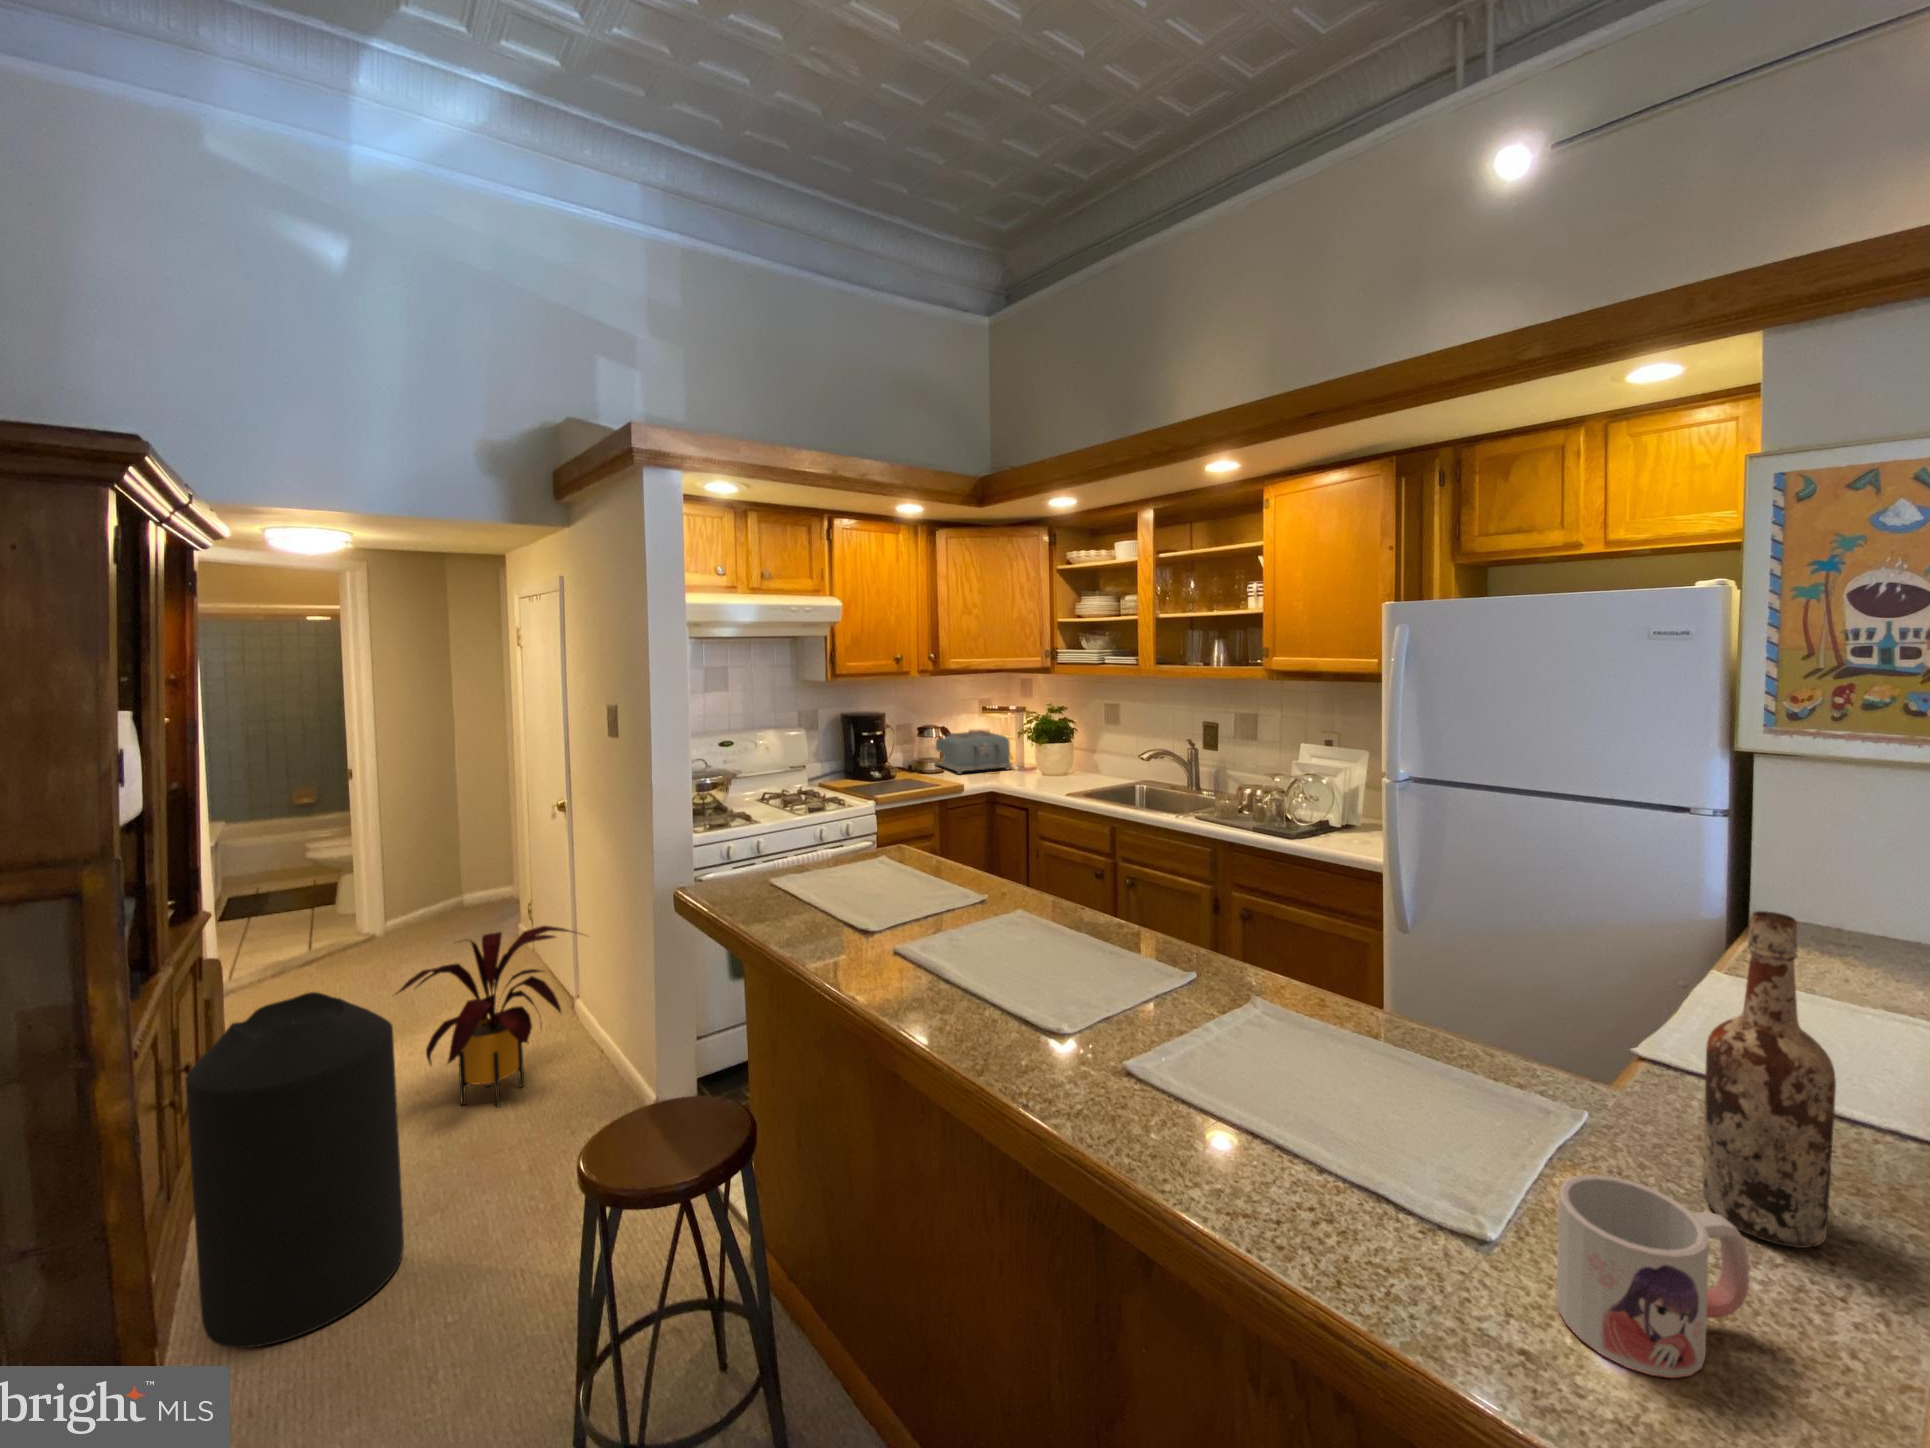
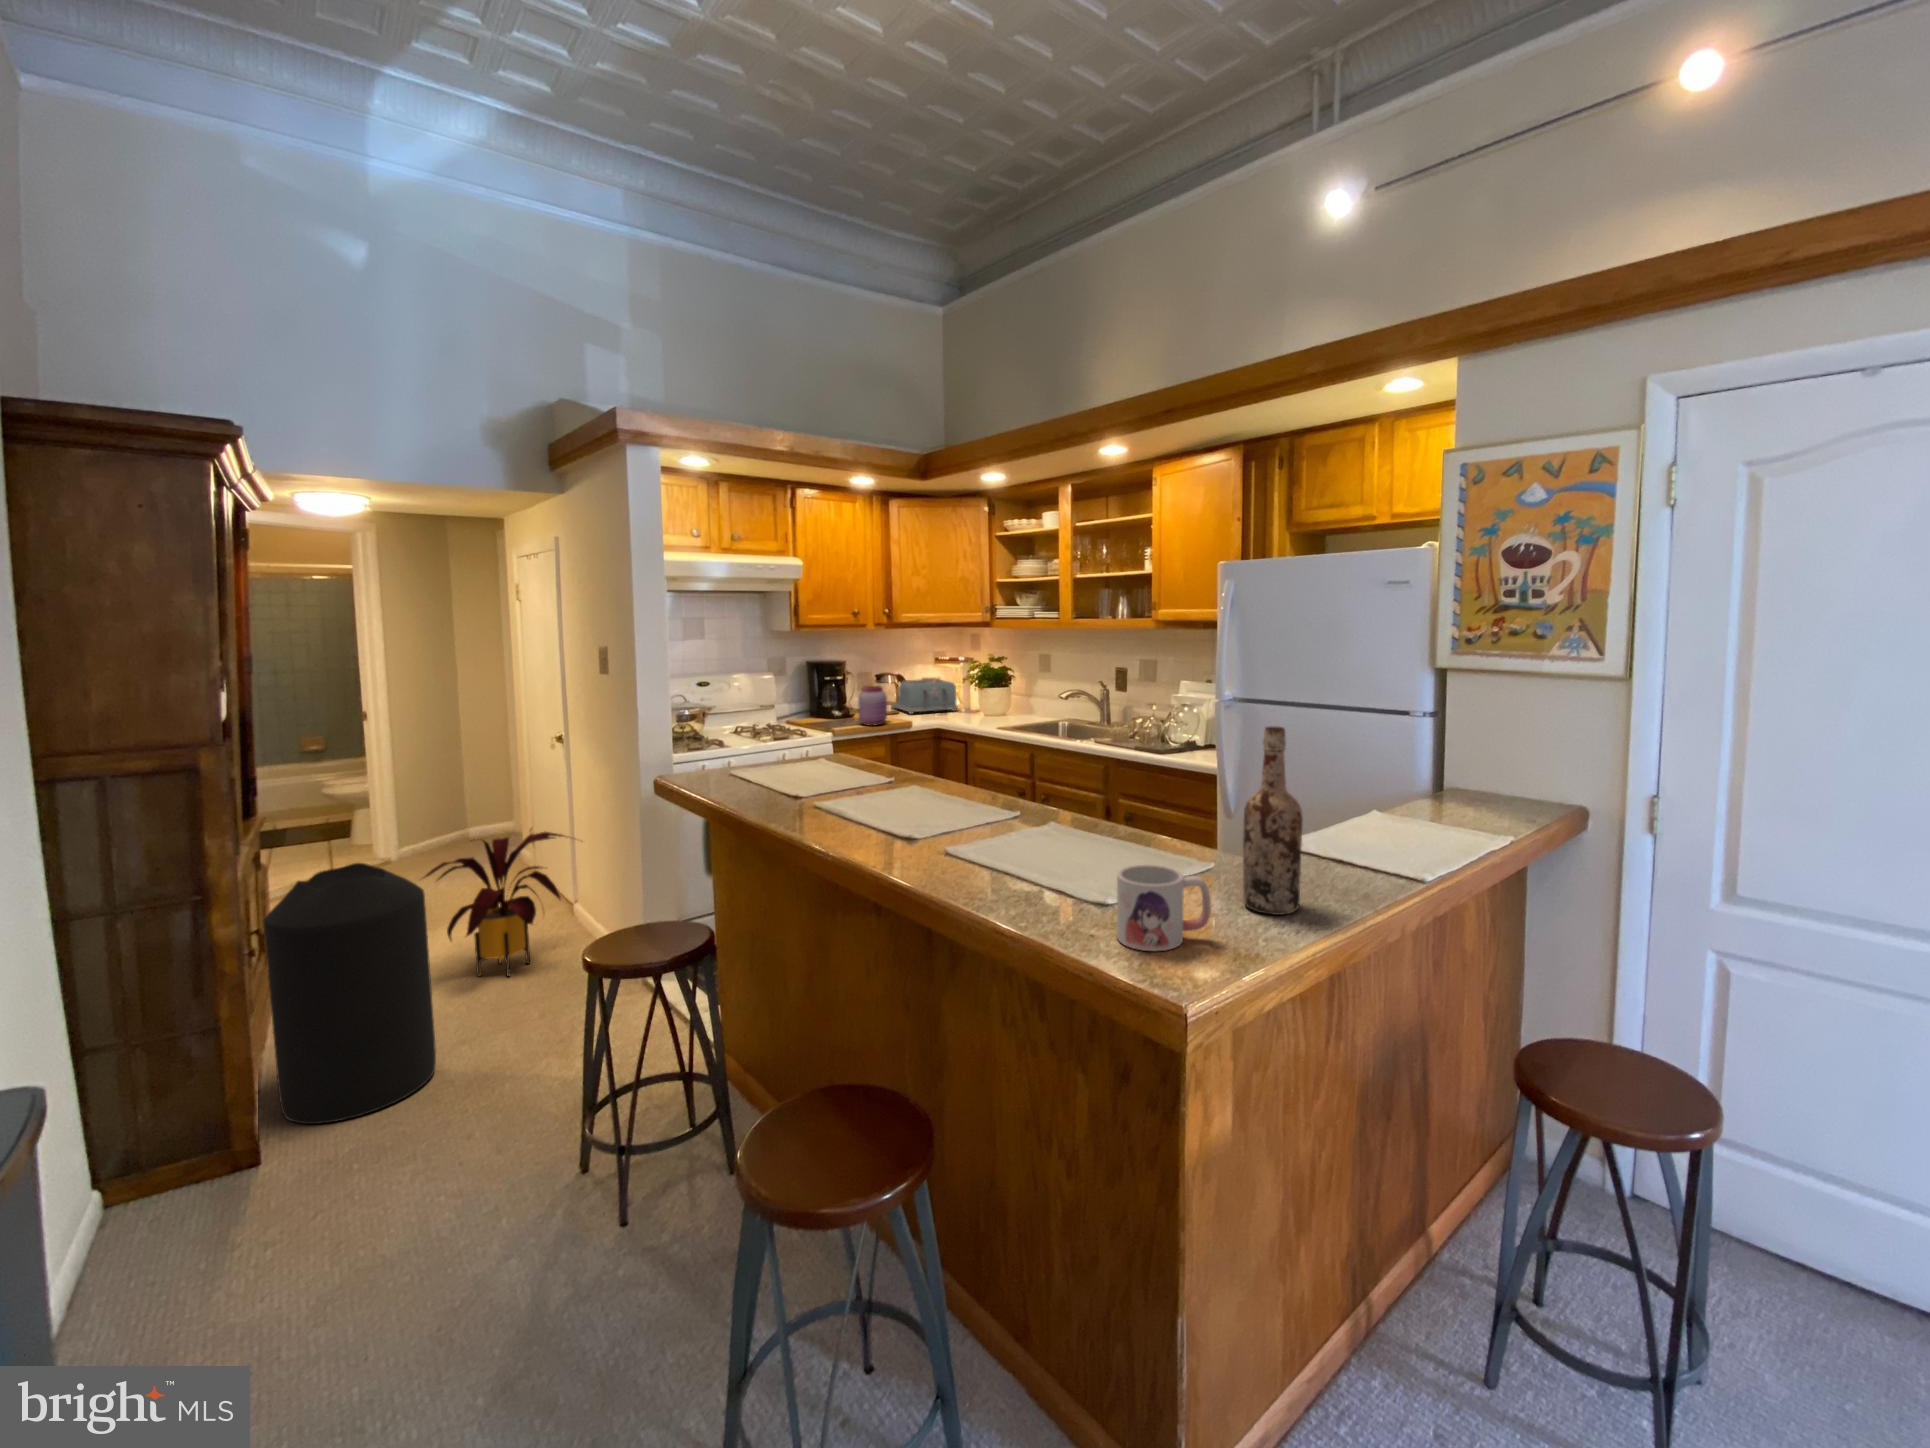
jar: none [903,744,936,790] -> present [858,686,887,725]

